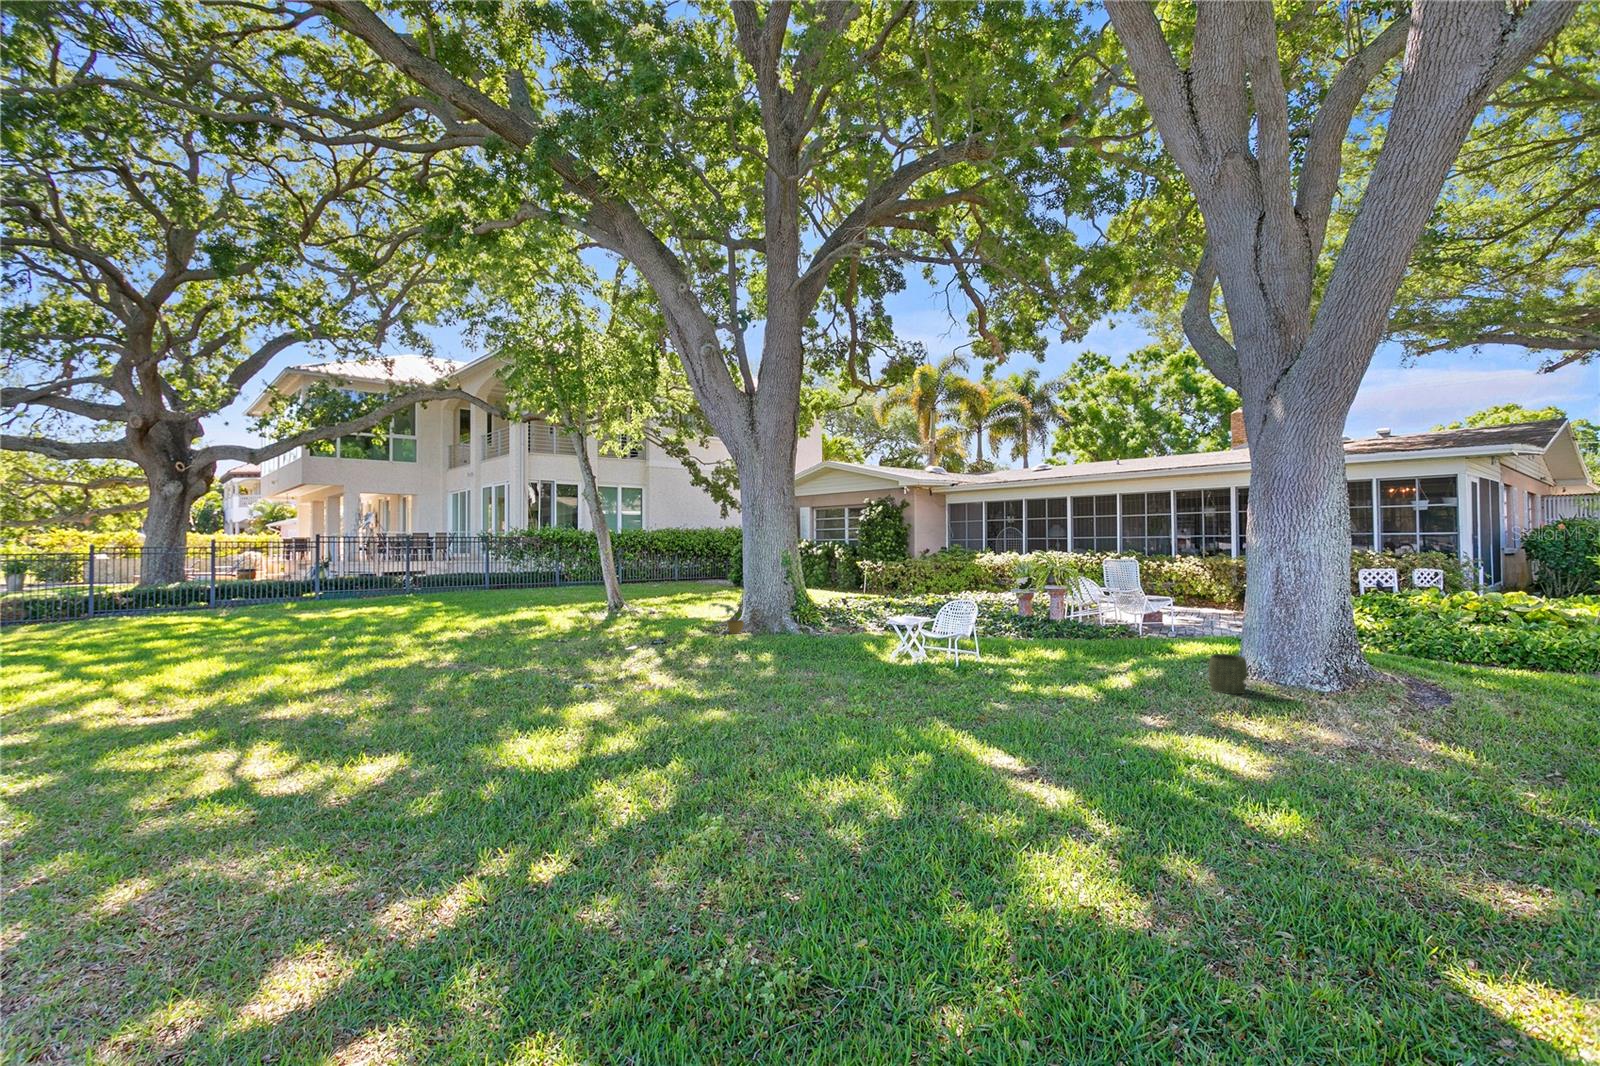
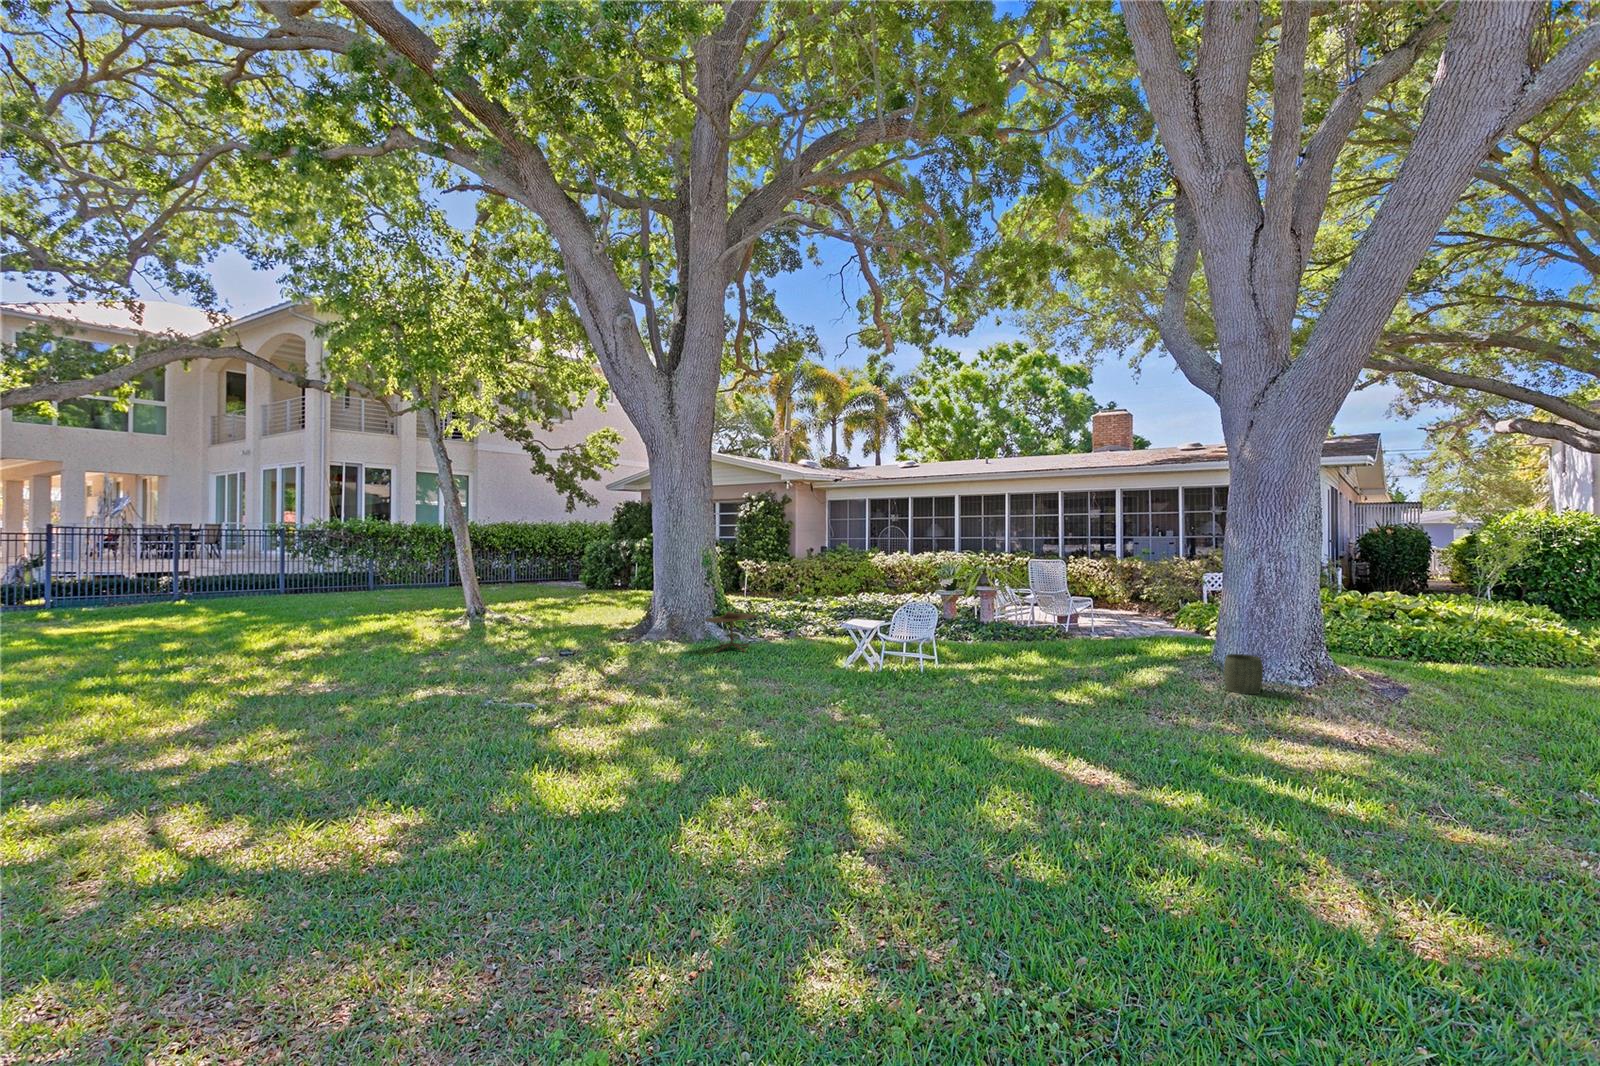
potted plant: present [711,603,744,634] -> none [626,614,668,650]
side table: none [771,603,818,639] -> present [705,611,757,652]

